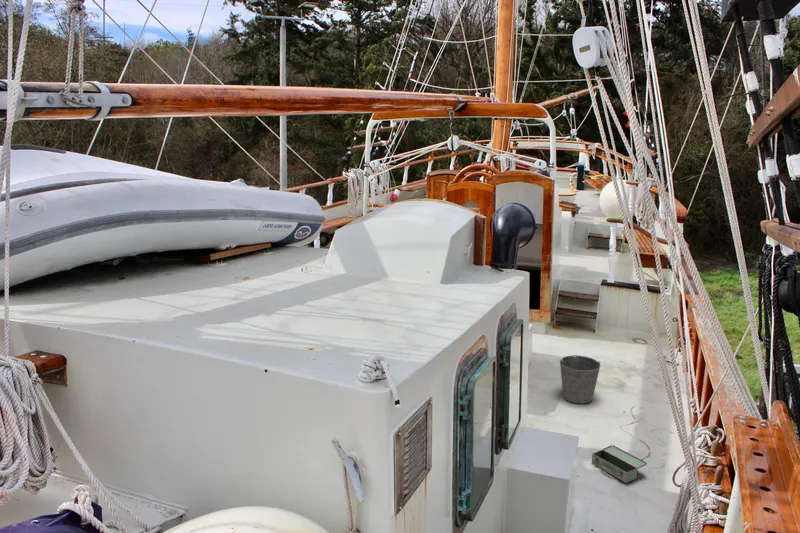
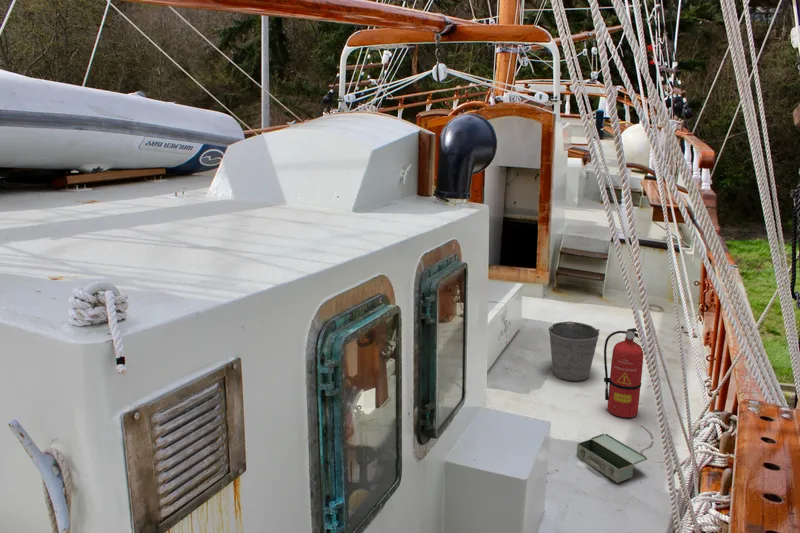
fire extinguisher: none [608,361,645,432] -> present [604,328,643,418]

